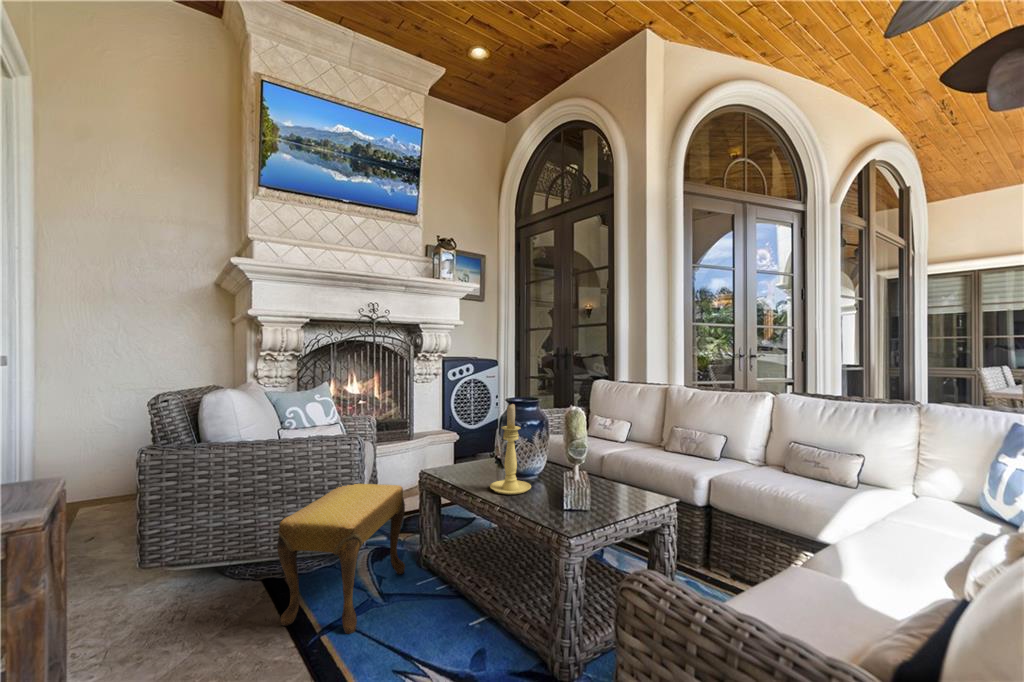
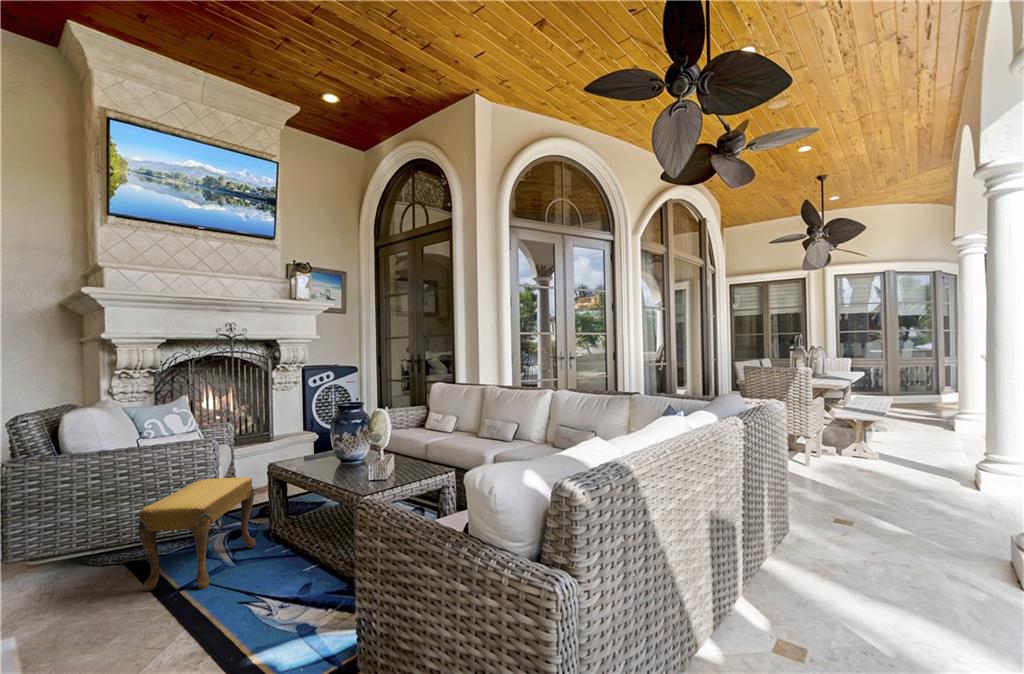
candle holder: present [490,404,531,494] -> none [321,406,354,475]

